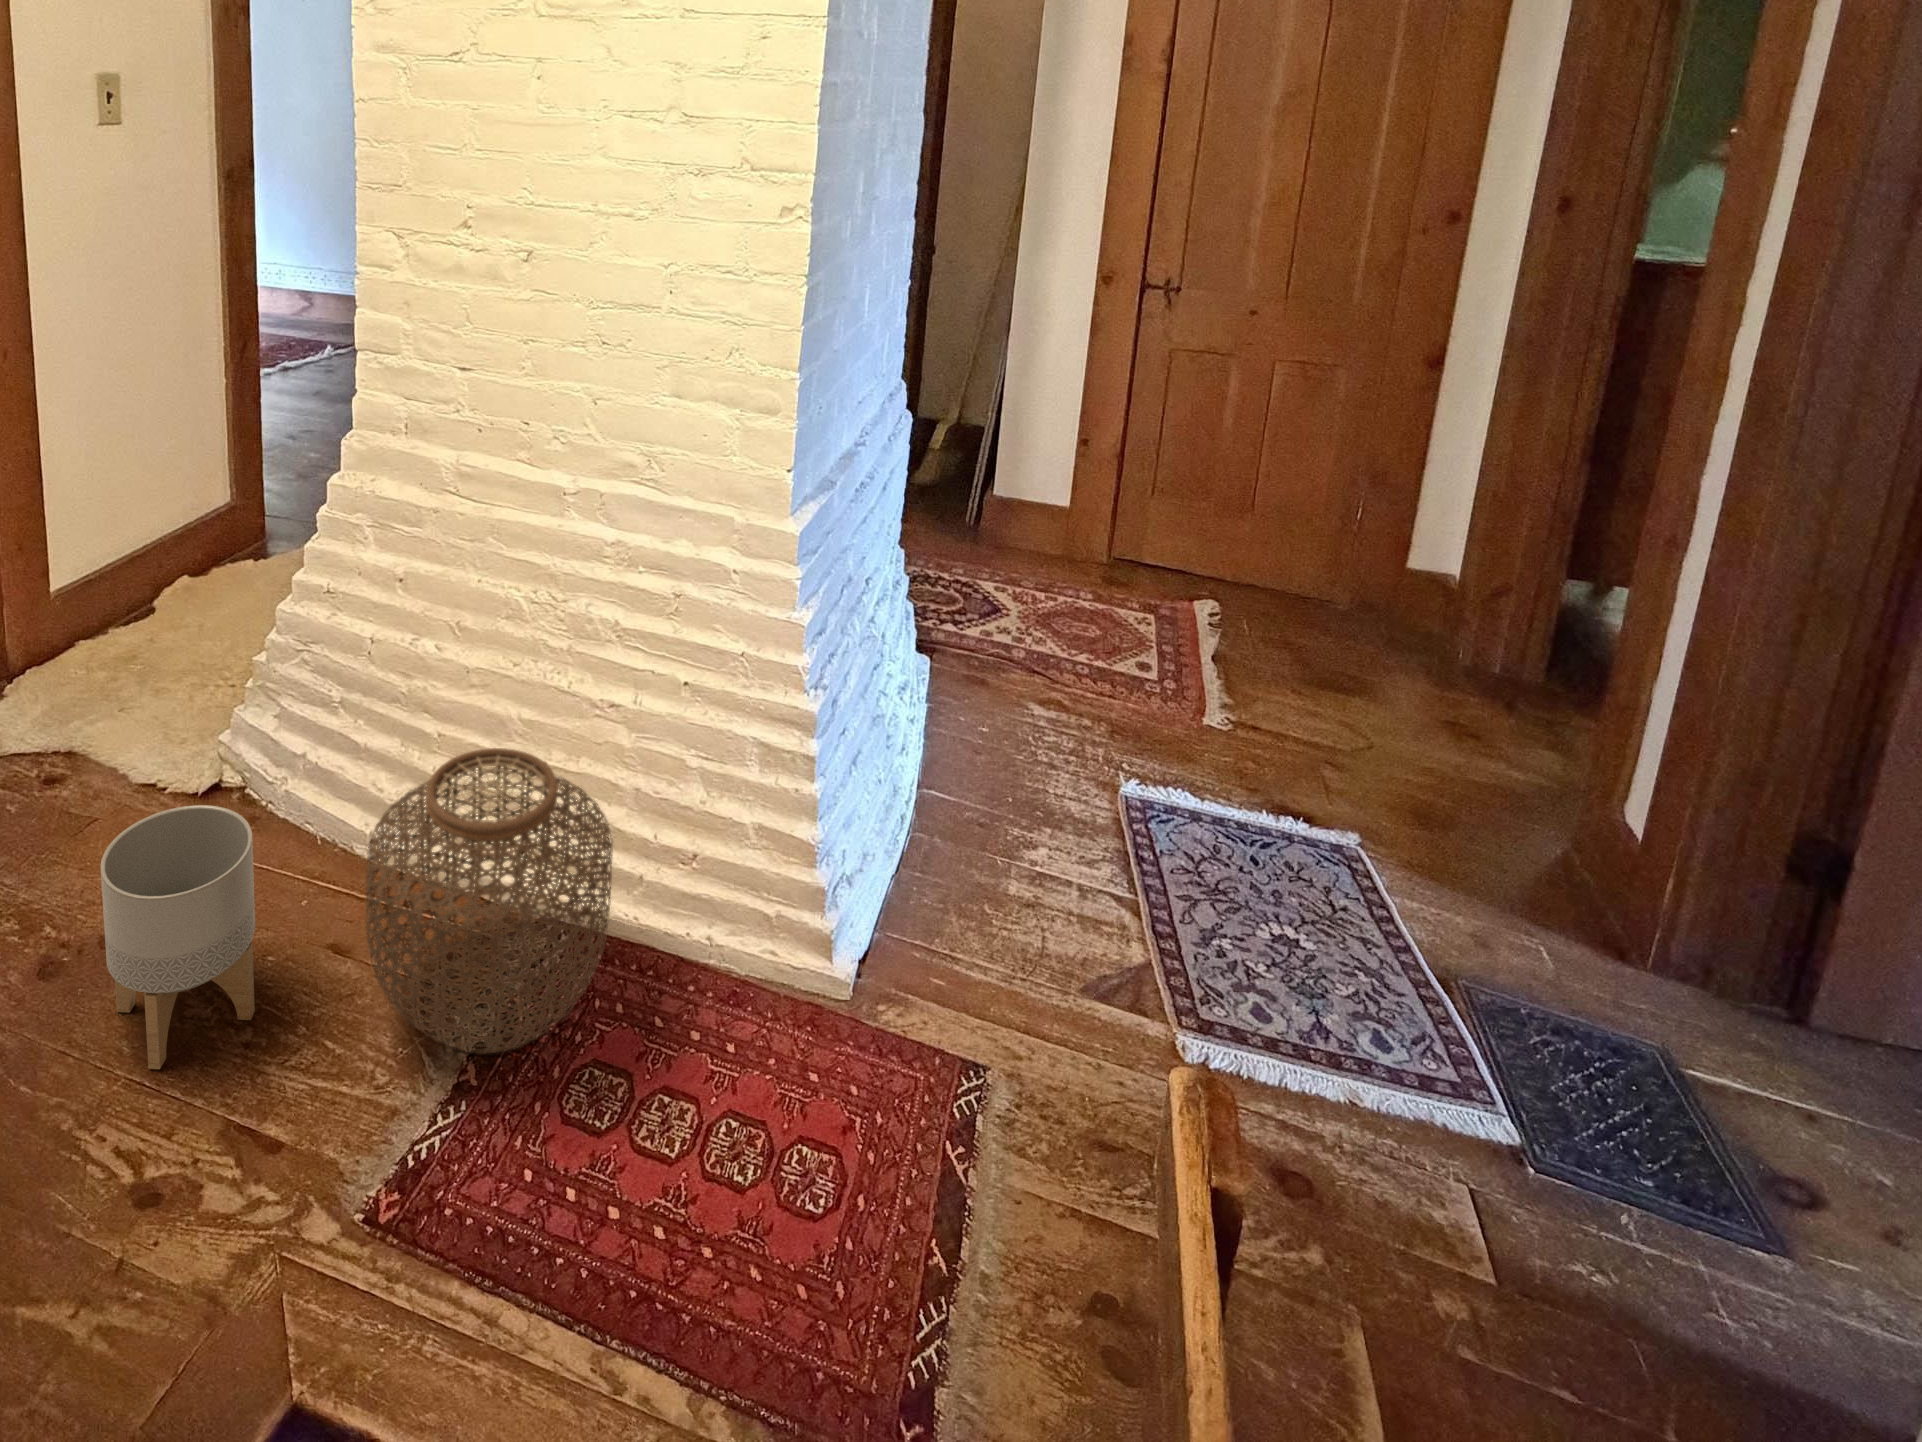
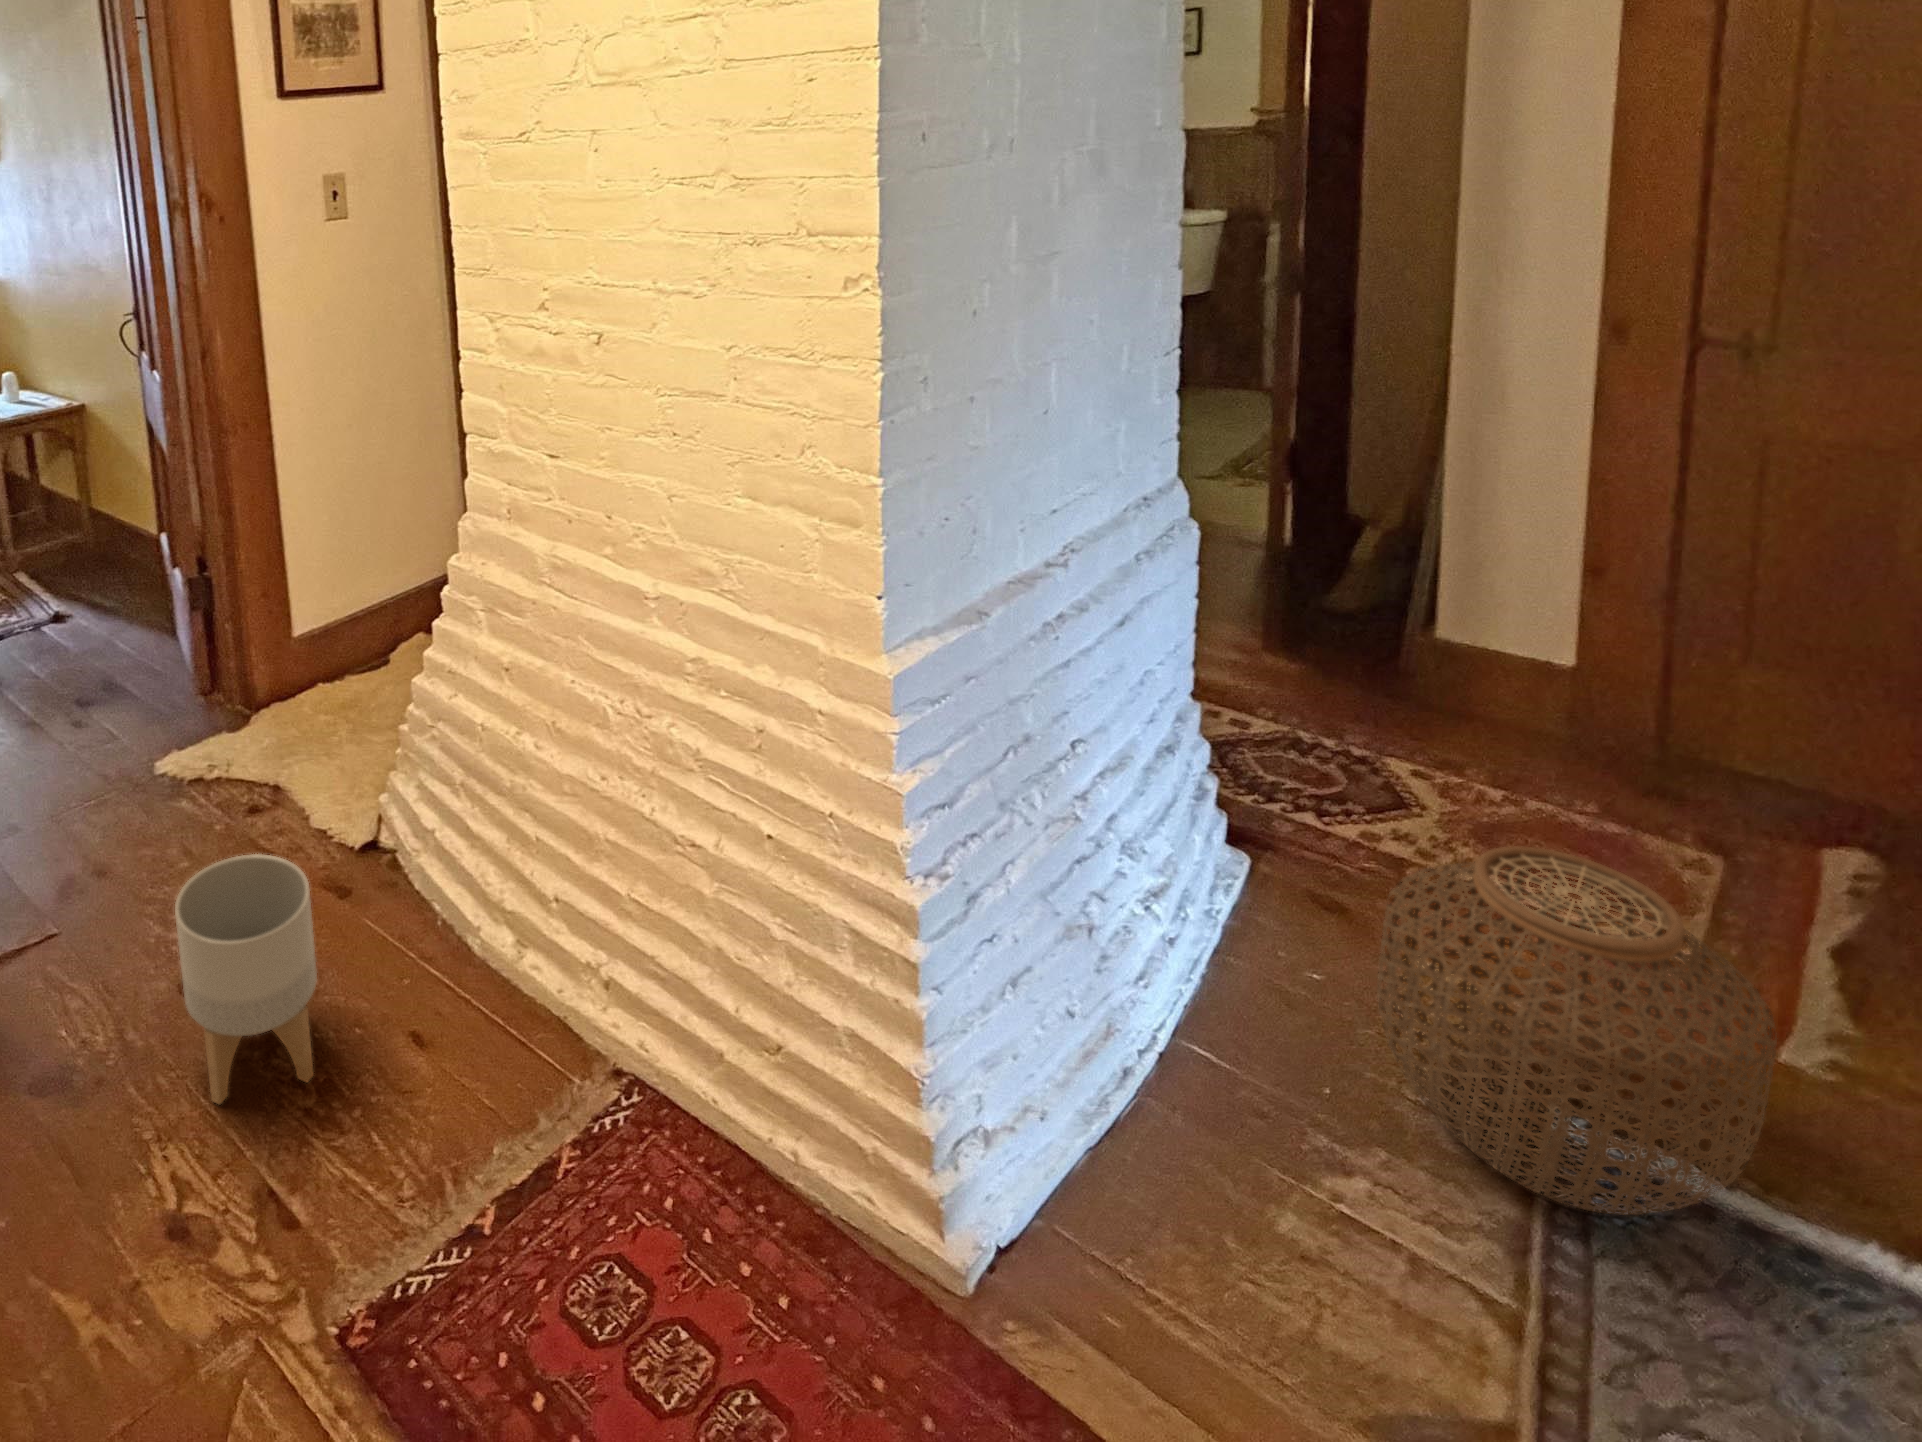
woven basket: present [366,748,612,1053] -> present [1377,846,1777,1215]

